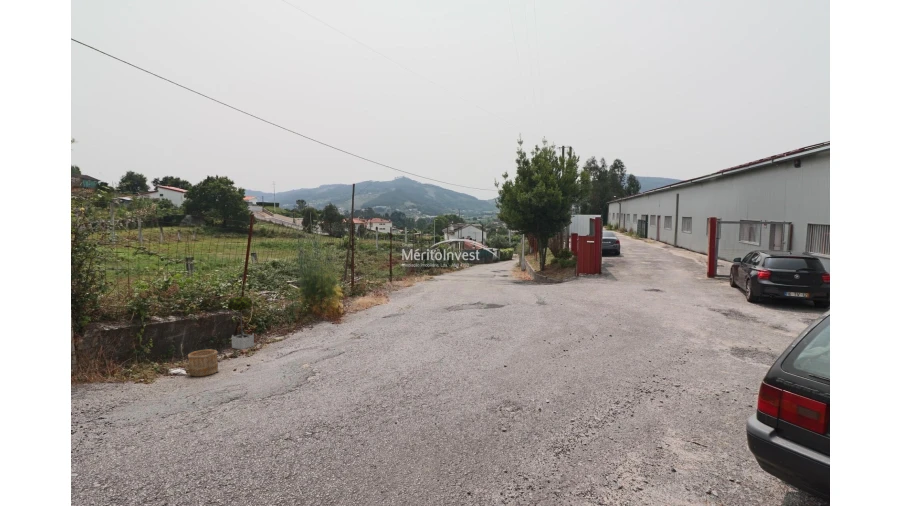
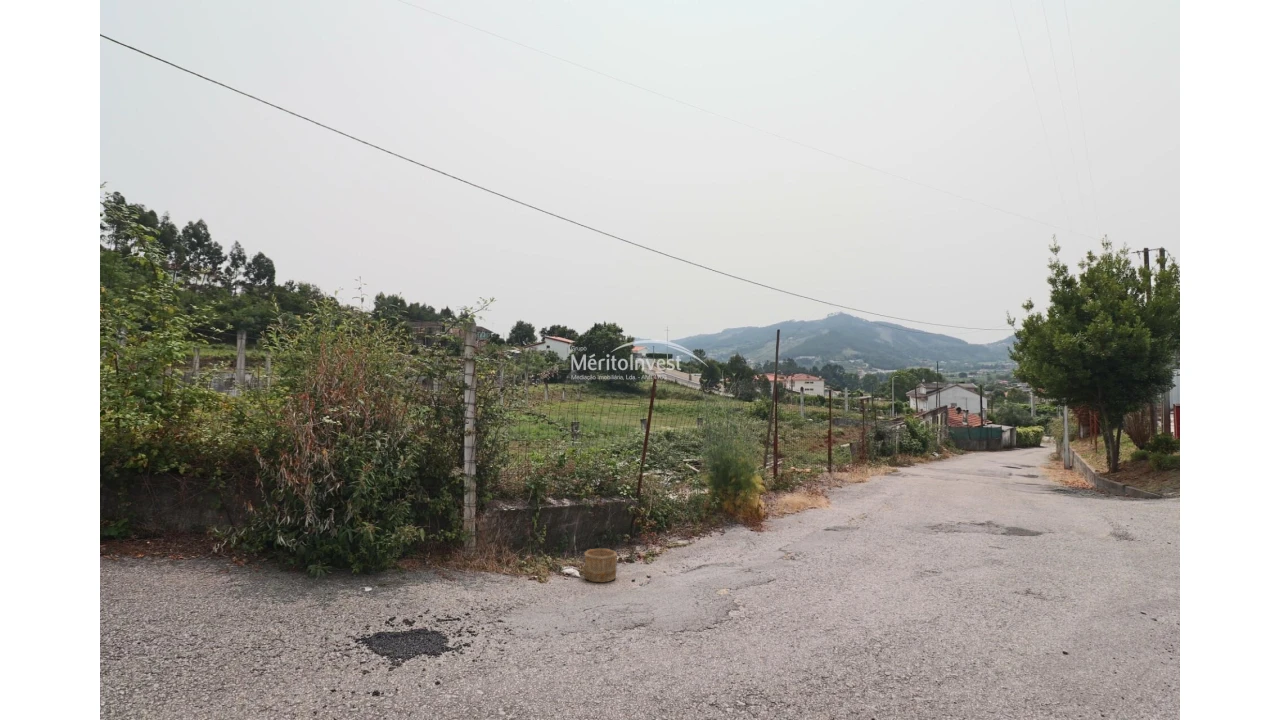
potted tree: present [227,296,254,349] -> none [625,482,656,552]

